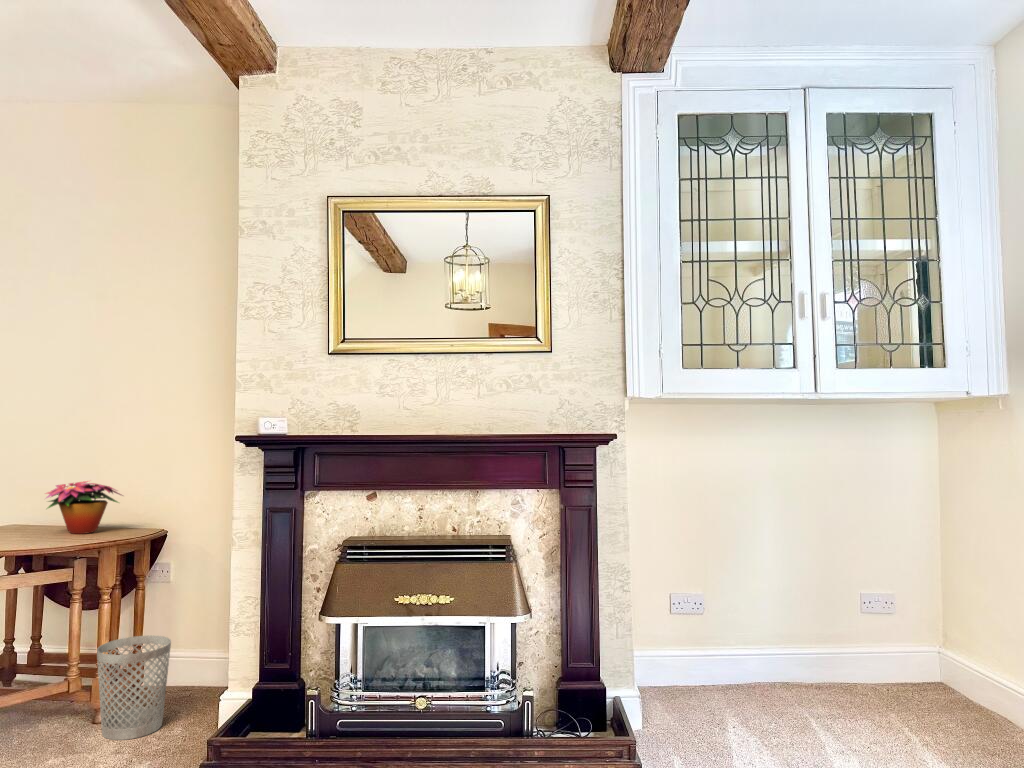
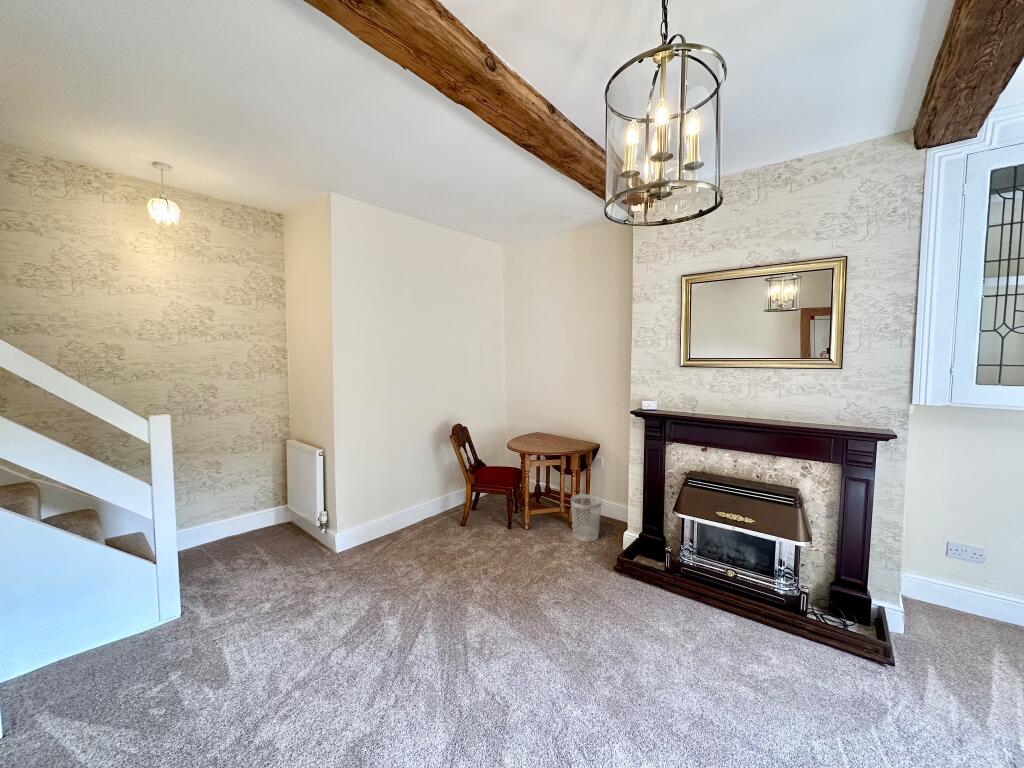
flower arrangement: present [46,481,121,534] -> none [548,419,583,443]

